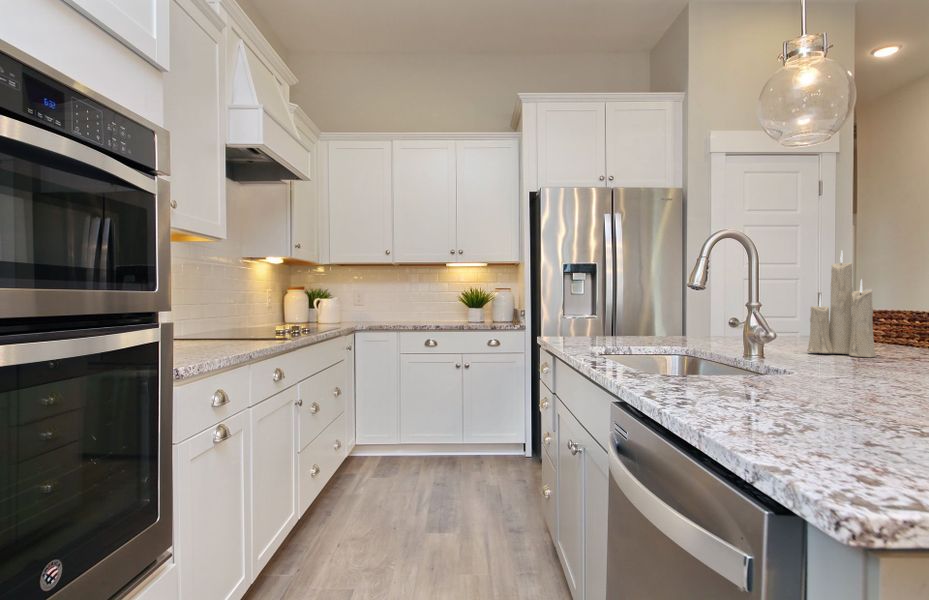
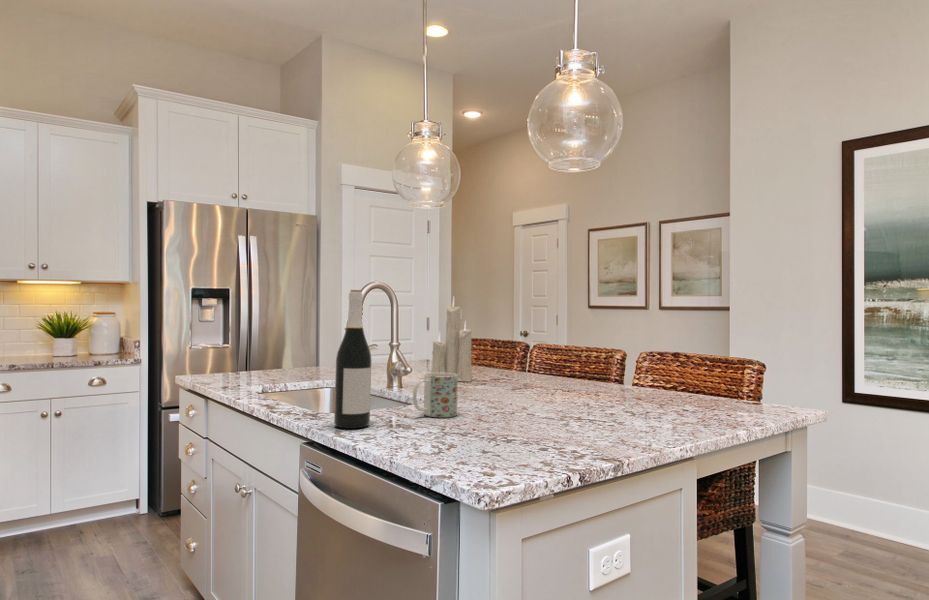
wine bottle: none [653,231,697,391] -> present [334,290,371,429]
mug: none [761,334,835,392] -> present [413,373,458,417]

